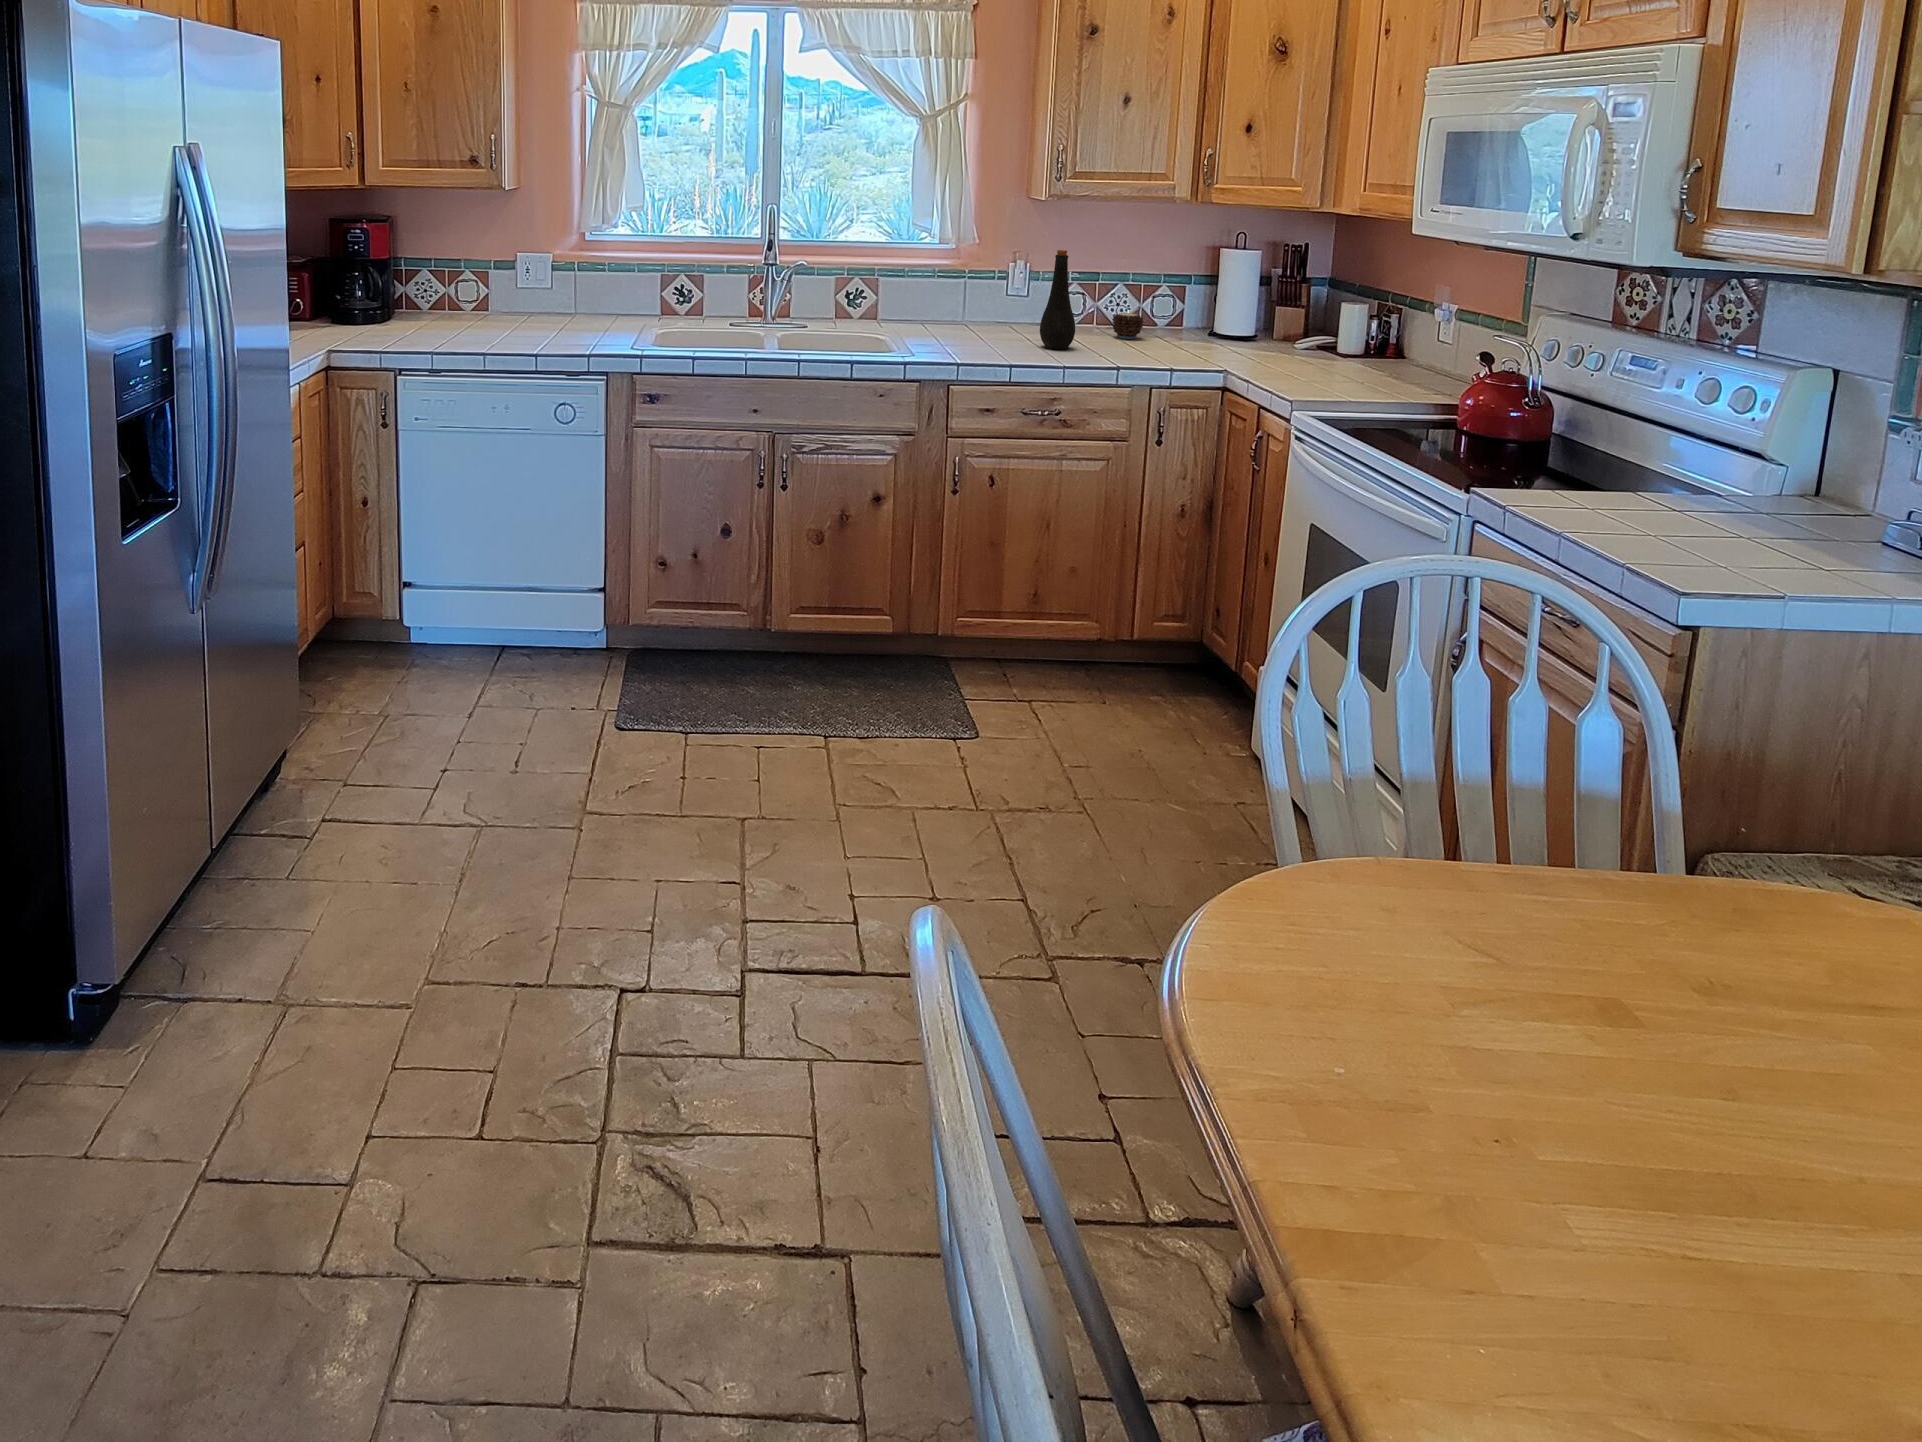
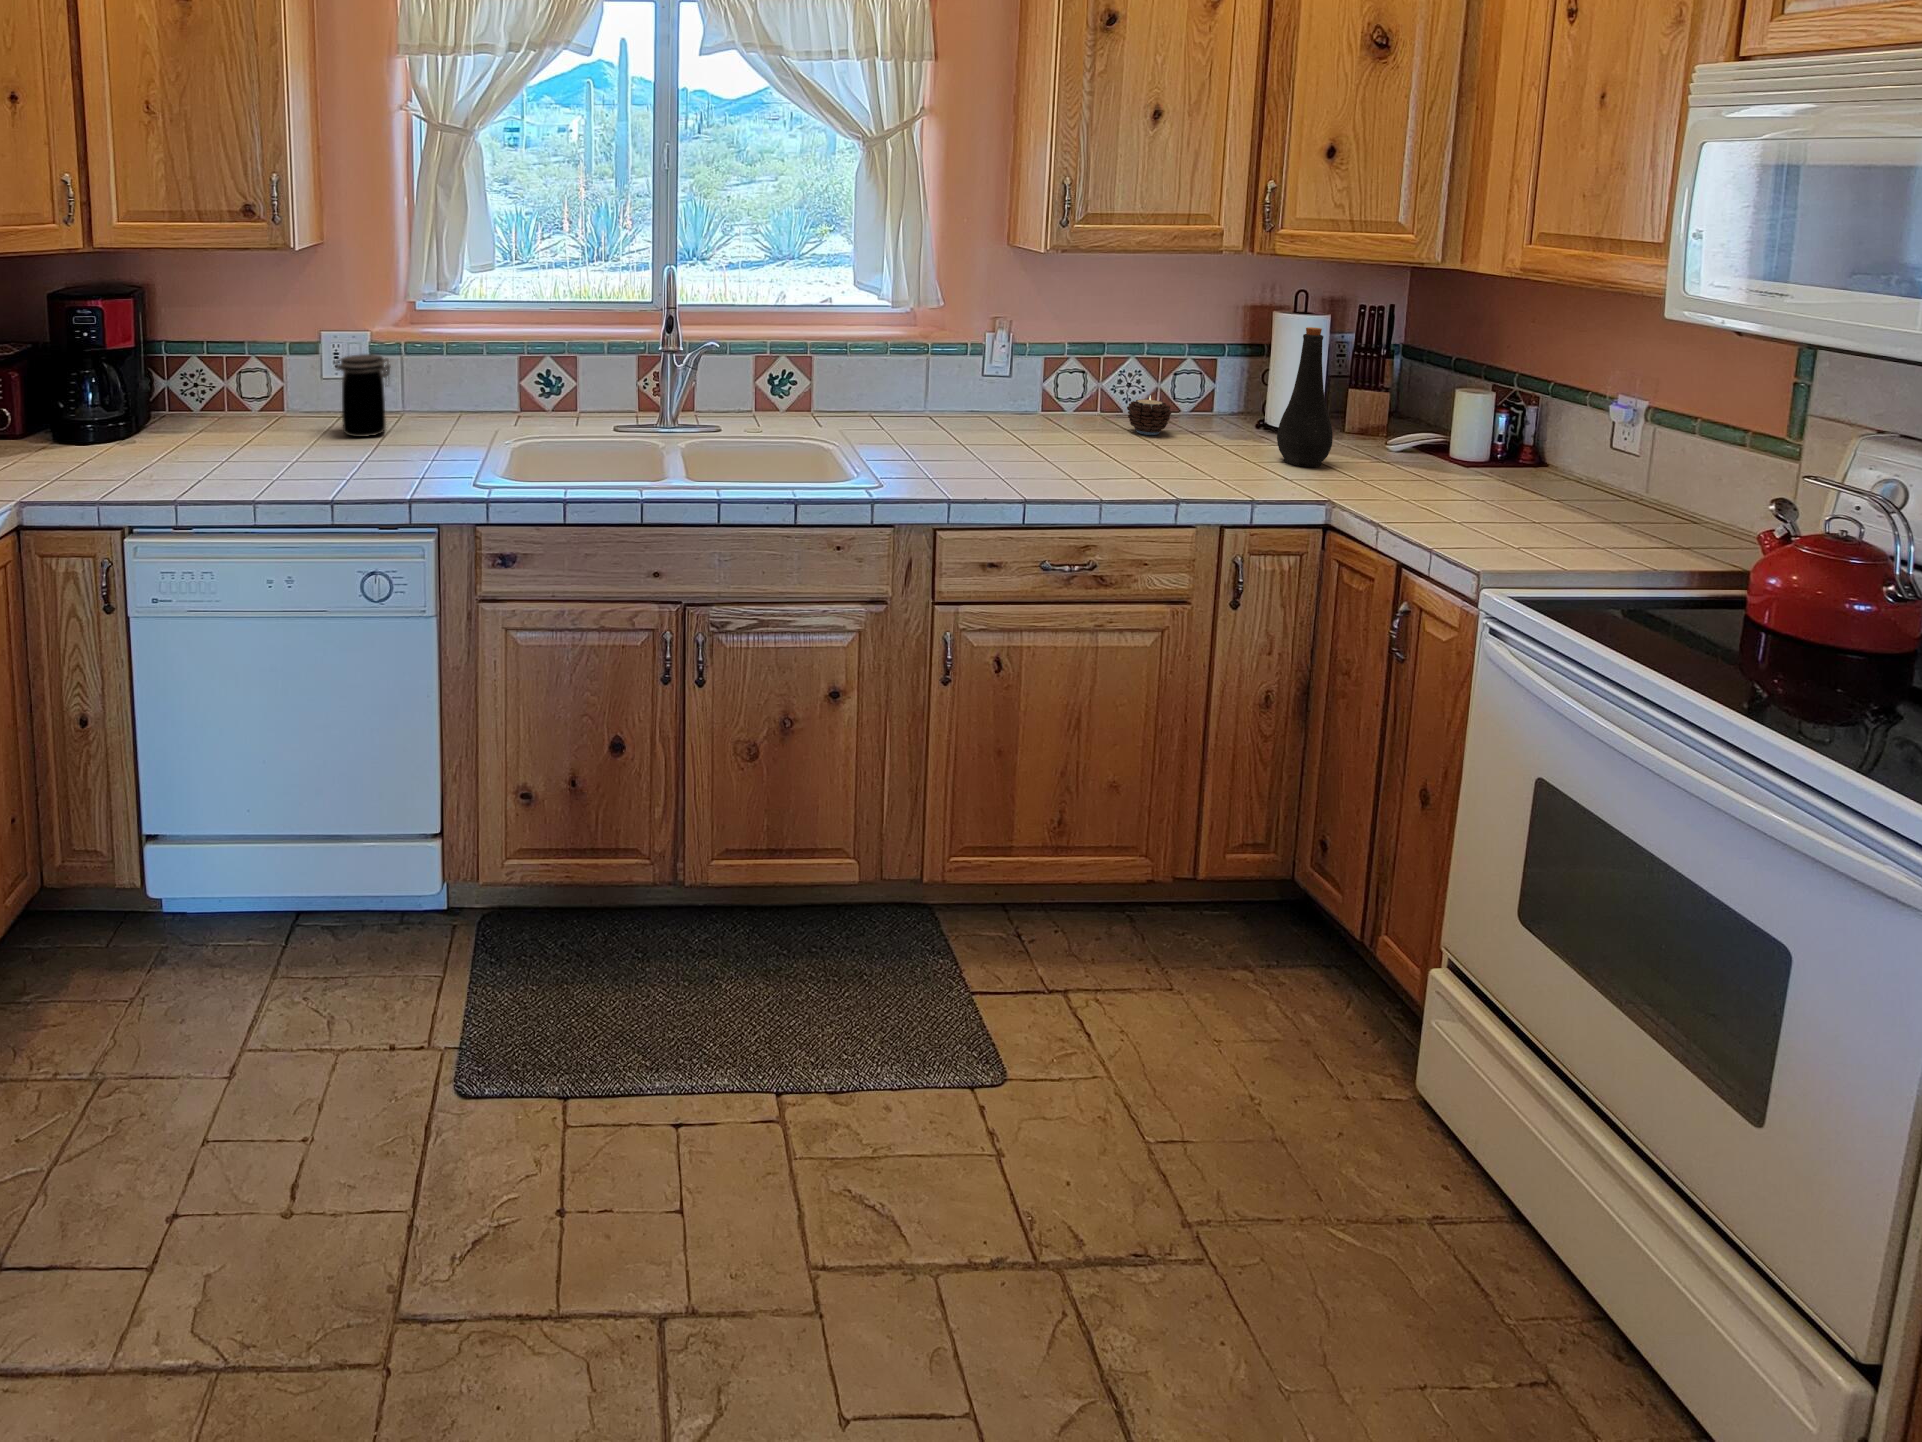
bottle: present [1040,250,1075,349] -> present [1277,327,1333,467]
jar: none [529,267,570,325] -> present [335,354,390,437]

